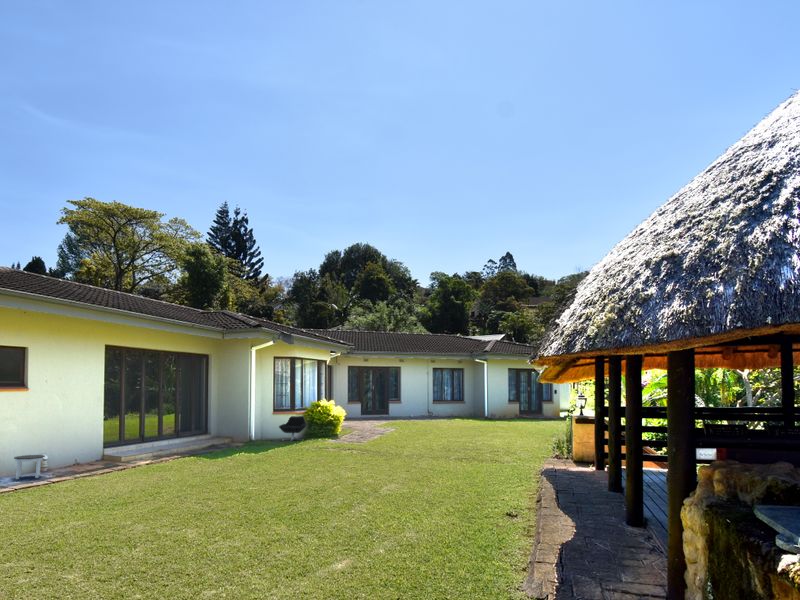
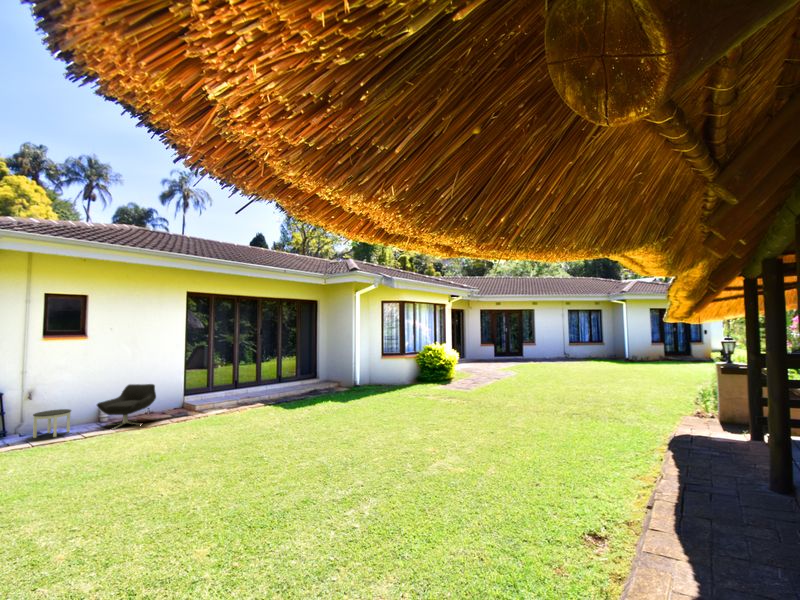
lounge chair: present [279,416,306,440] -> present [97,384,156,428]

